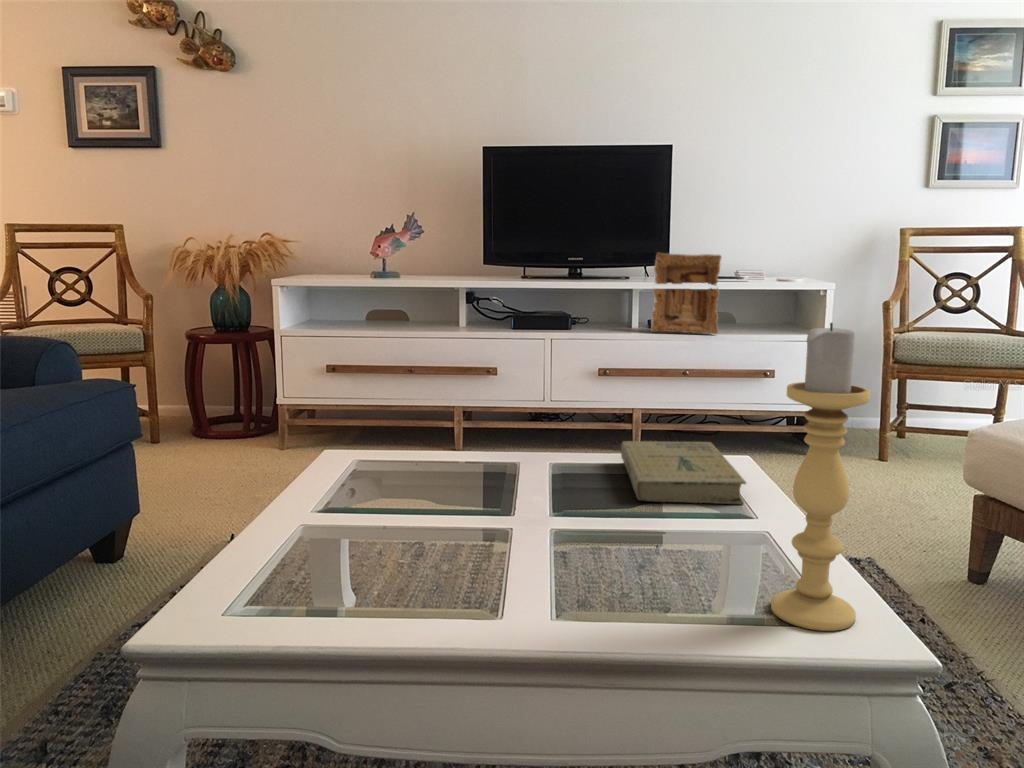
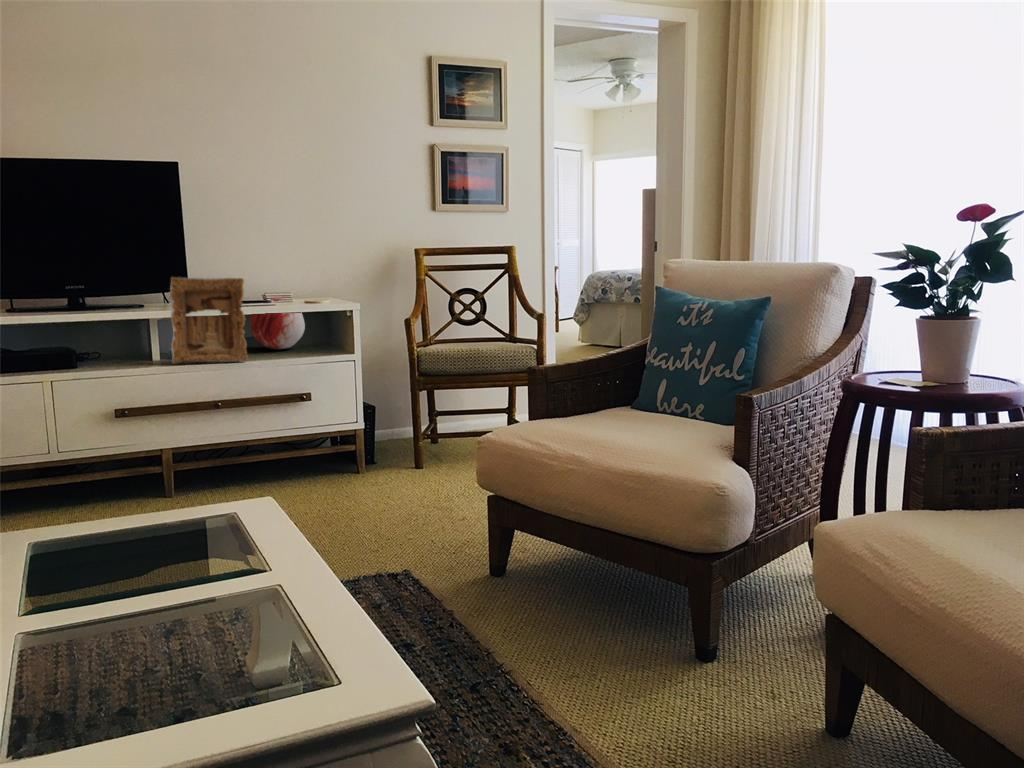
decorative orb: none [720,275,773,325] -> present [250,298,305,349]
candle holder: present [771,323,871,631] -> none [249,354,354,702]
book: present [621,441,746,504] -> none [113,486,255,574]

